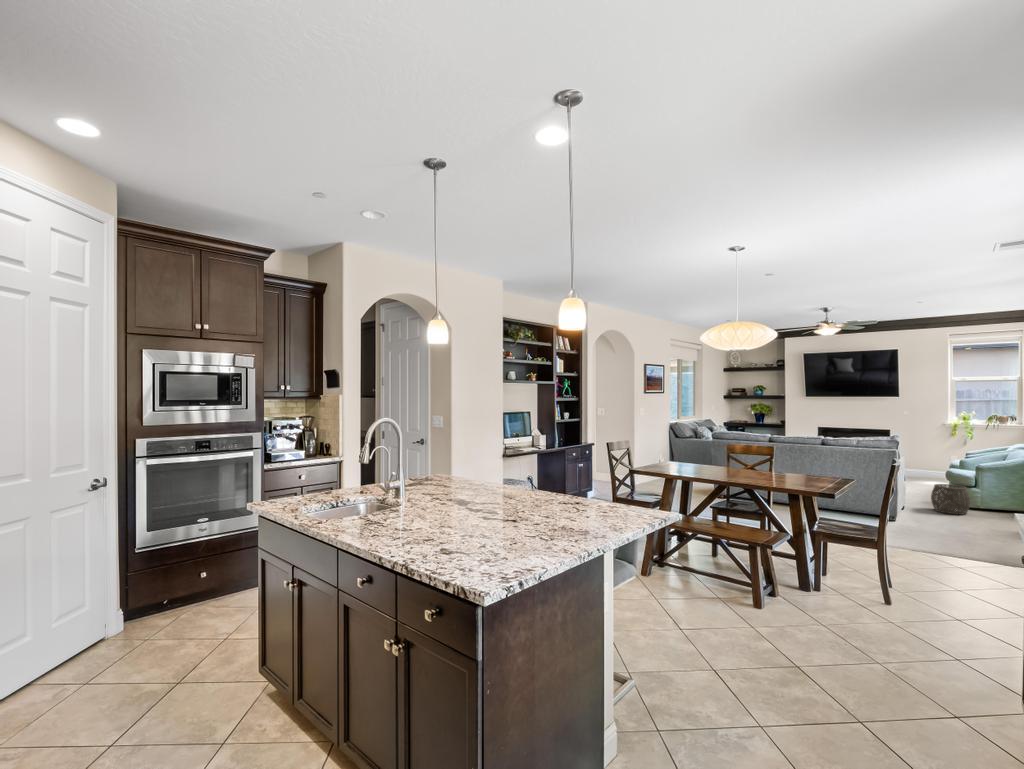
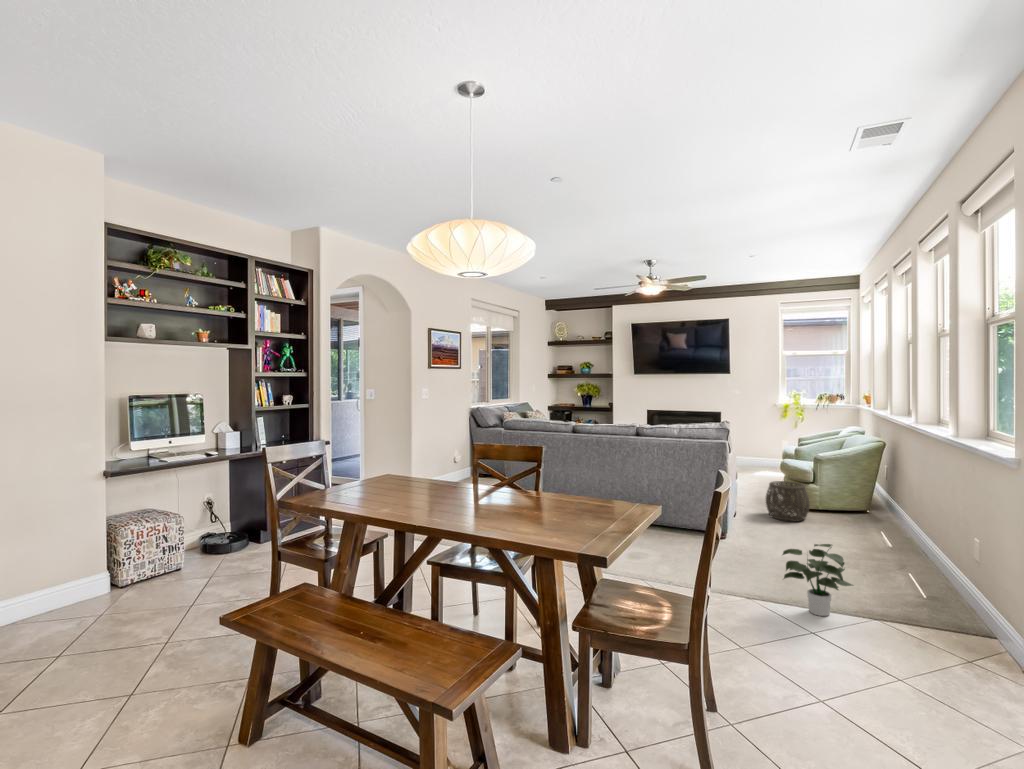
potted plant: none [937,515,991,559] -> present [783,544,853,616]

